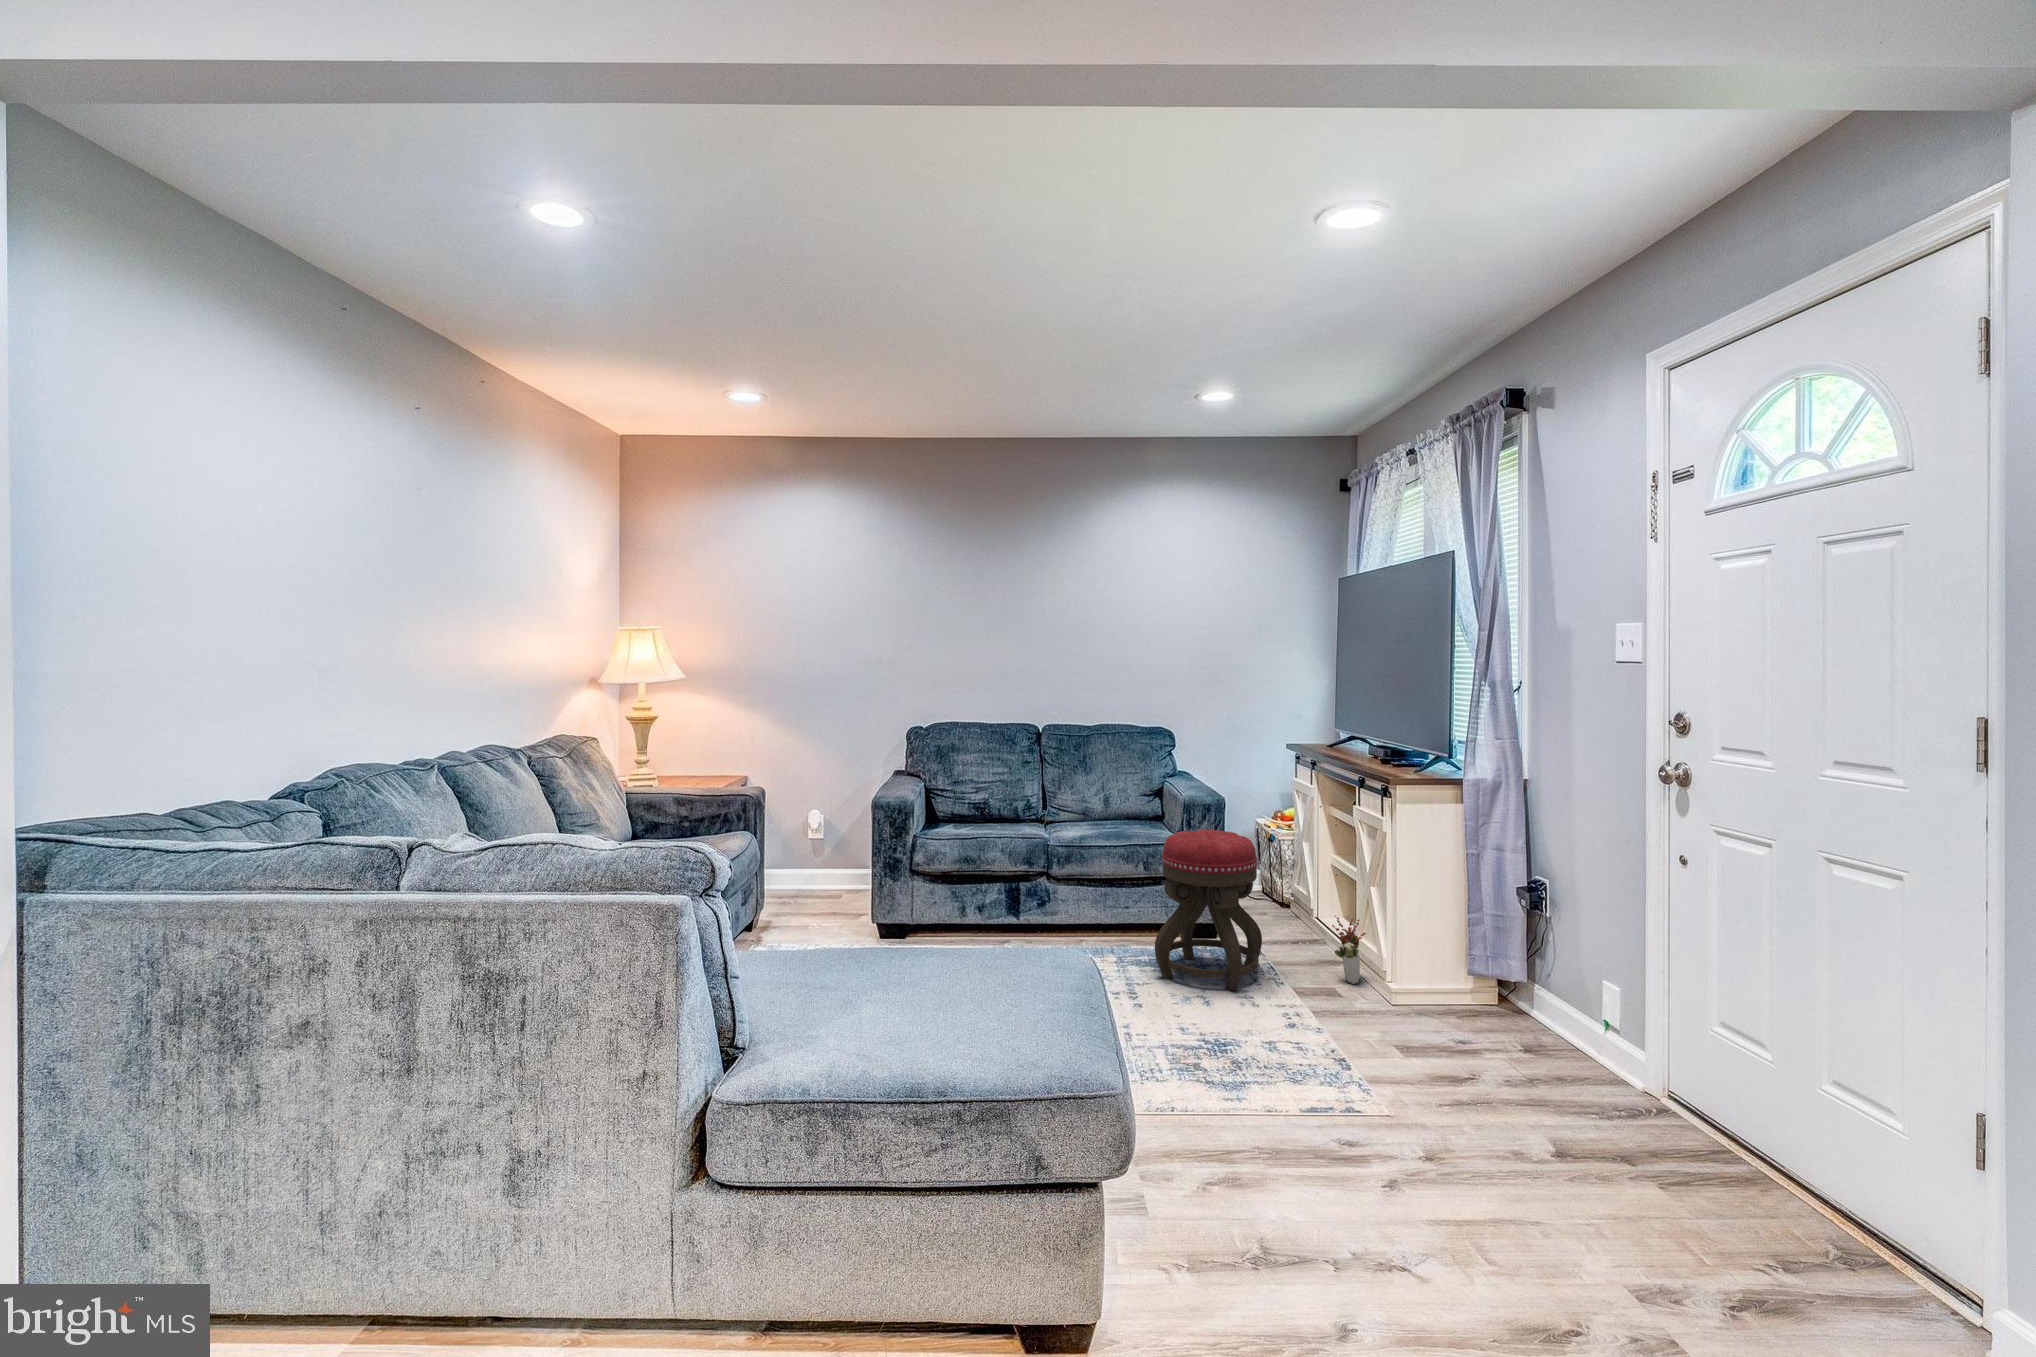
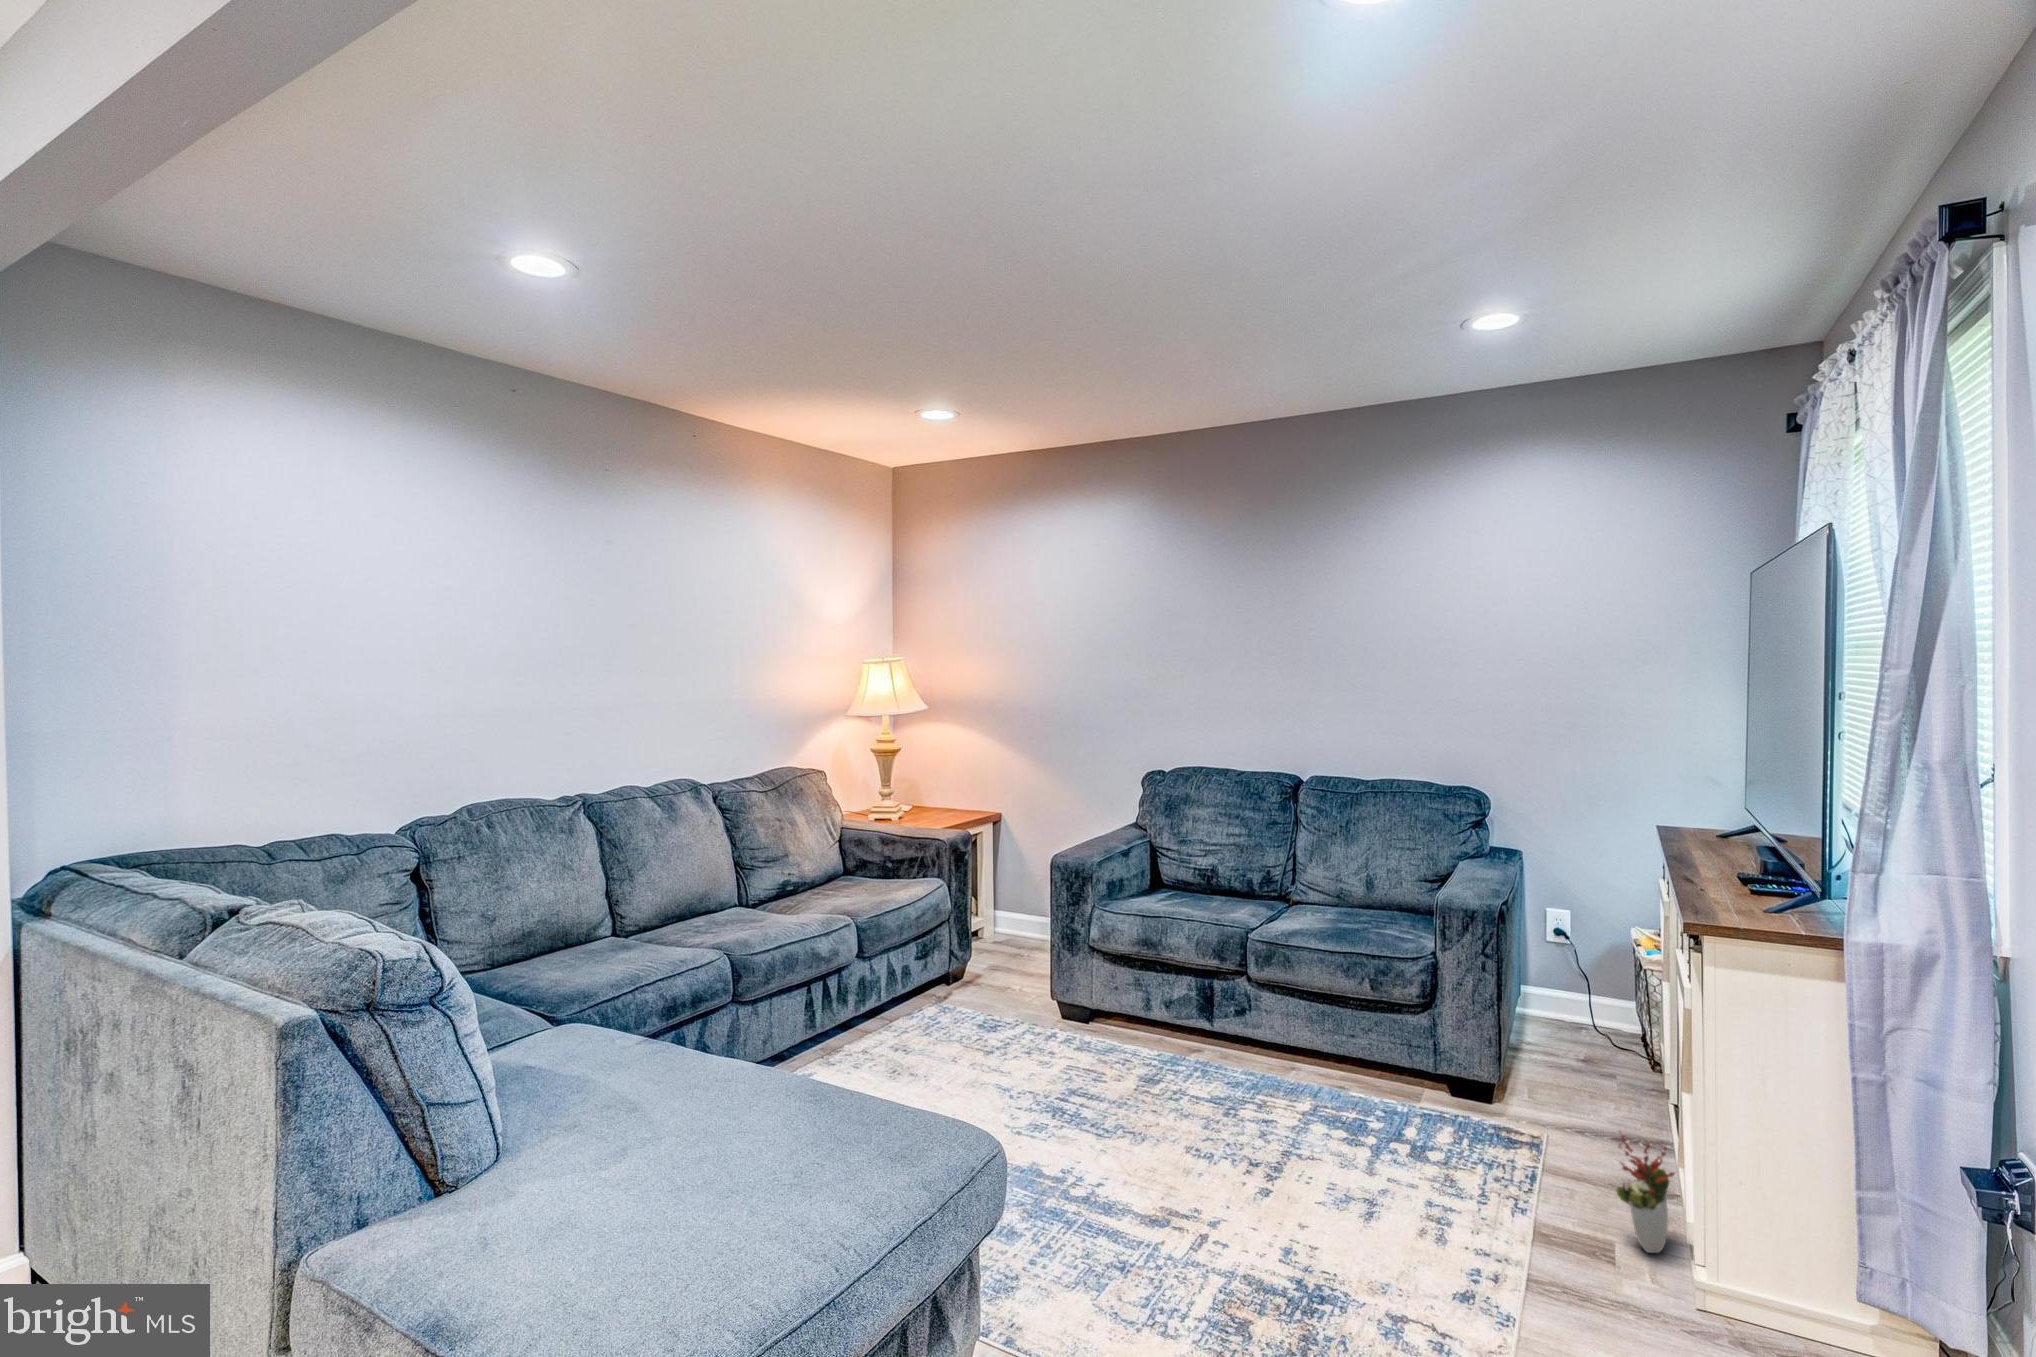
ottoman: present [1155,830,1262,990] -> none [1324,950,1505,1205]

